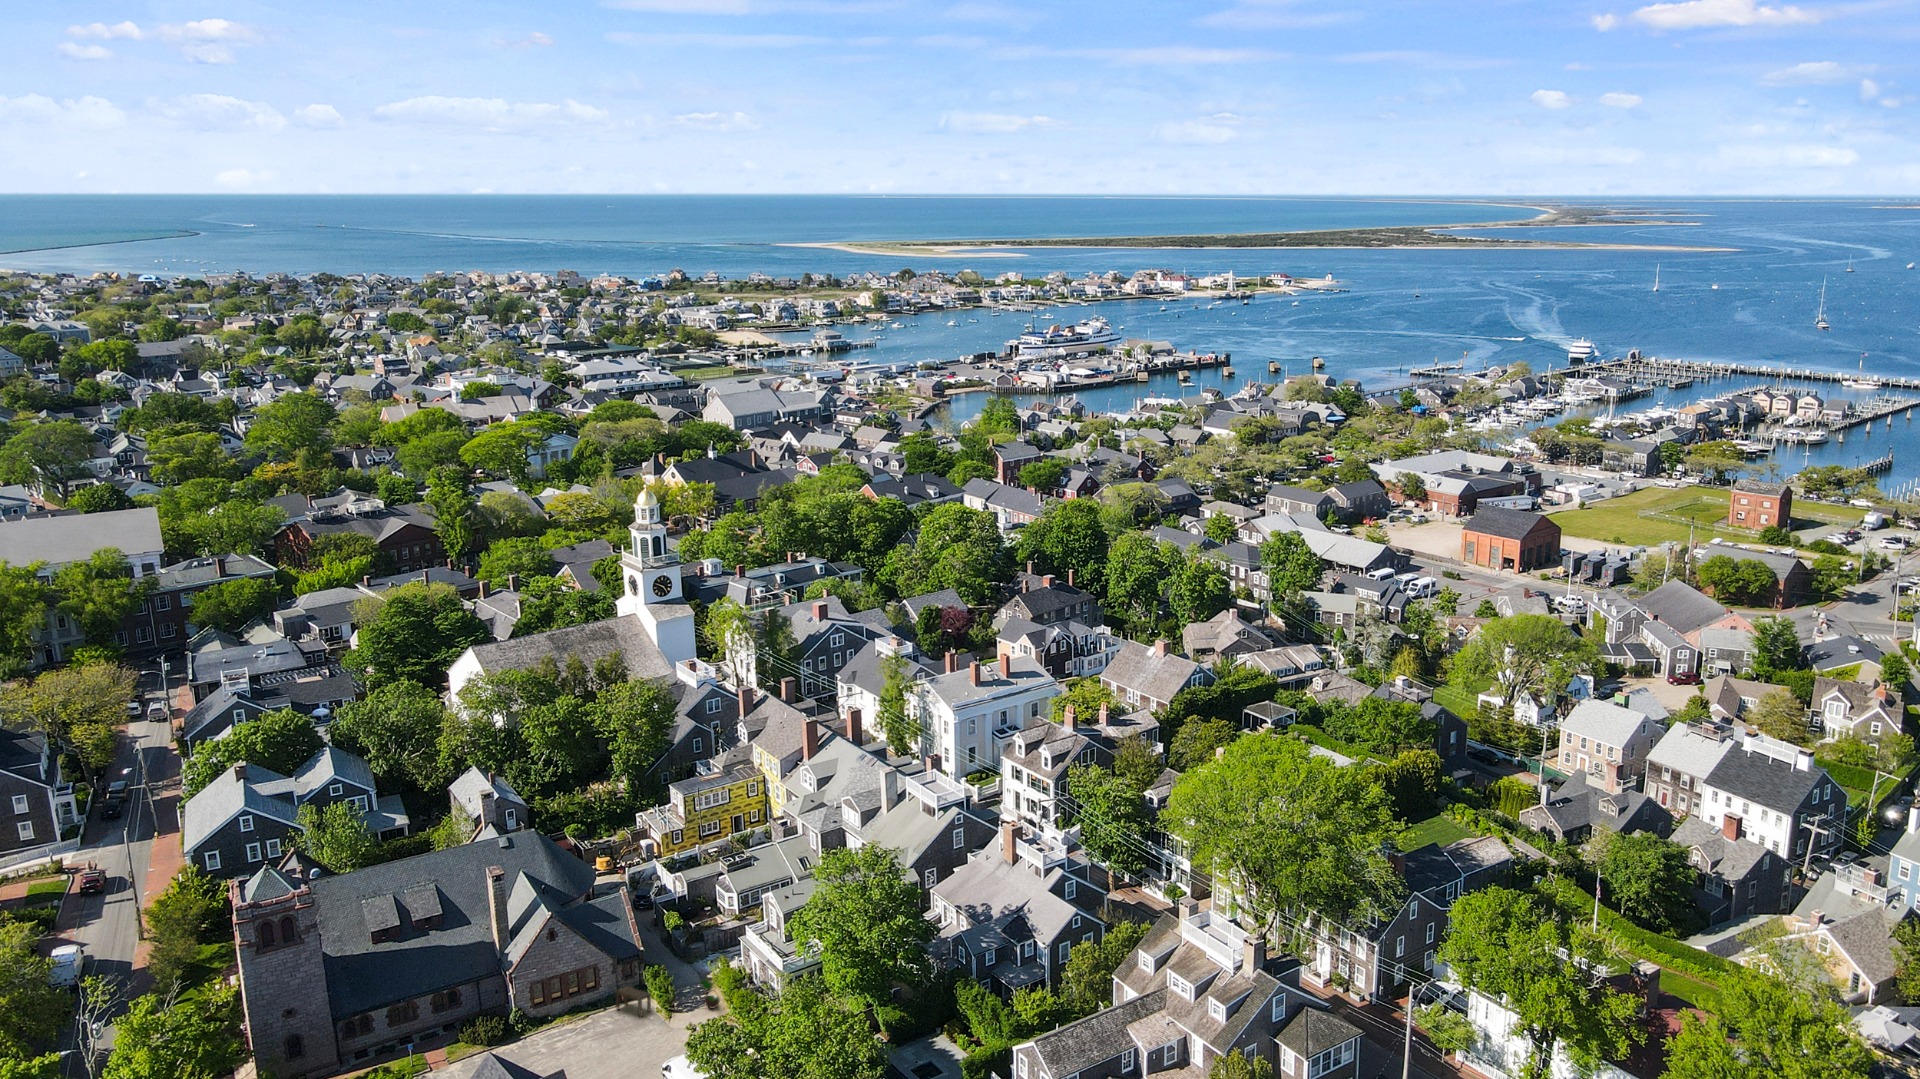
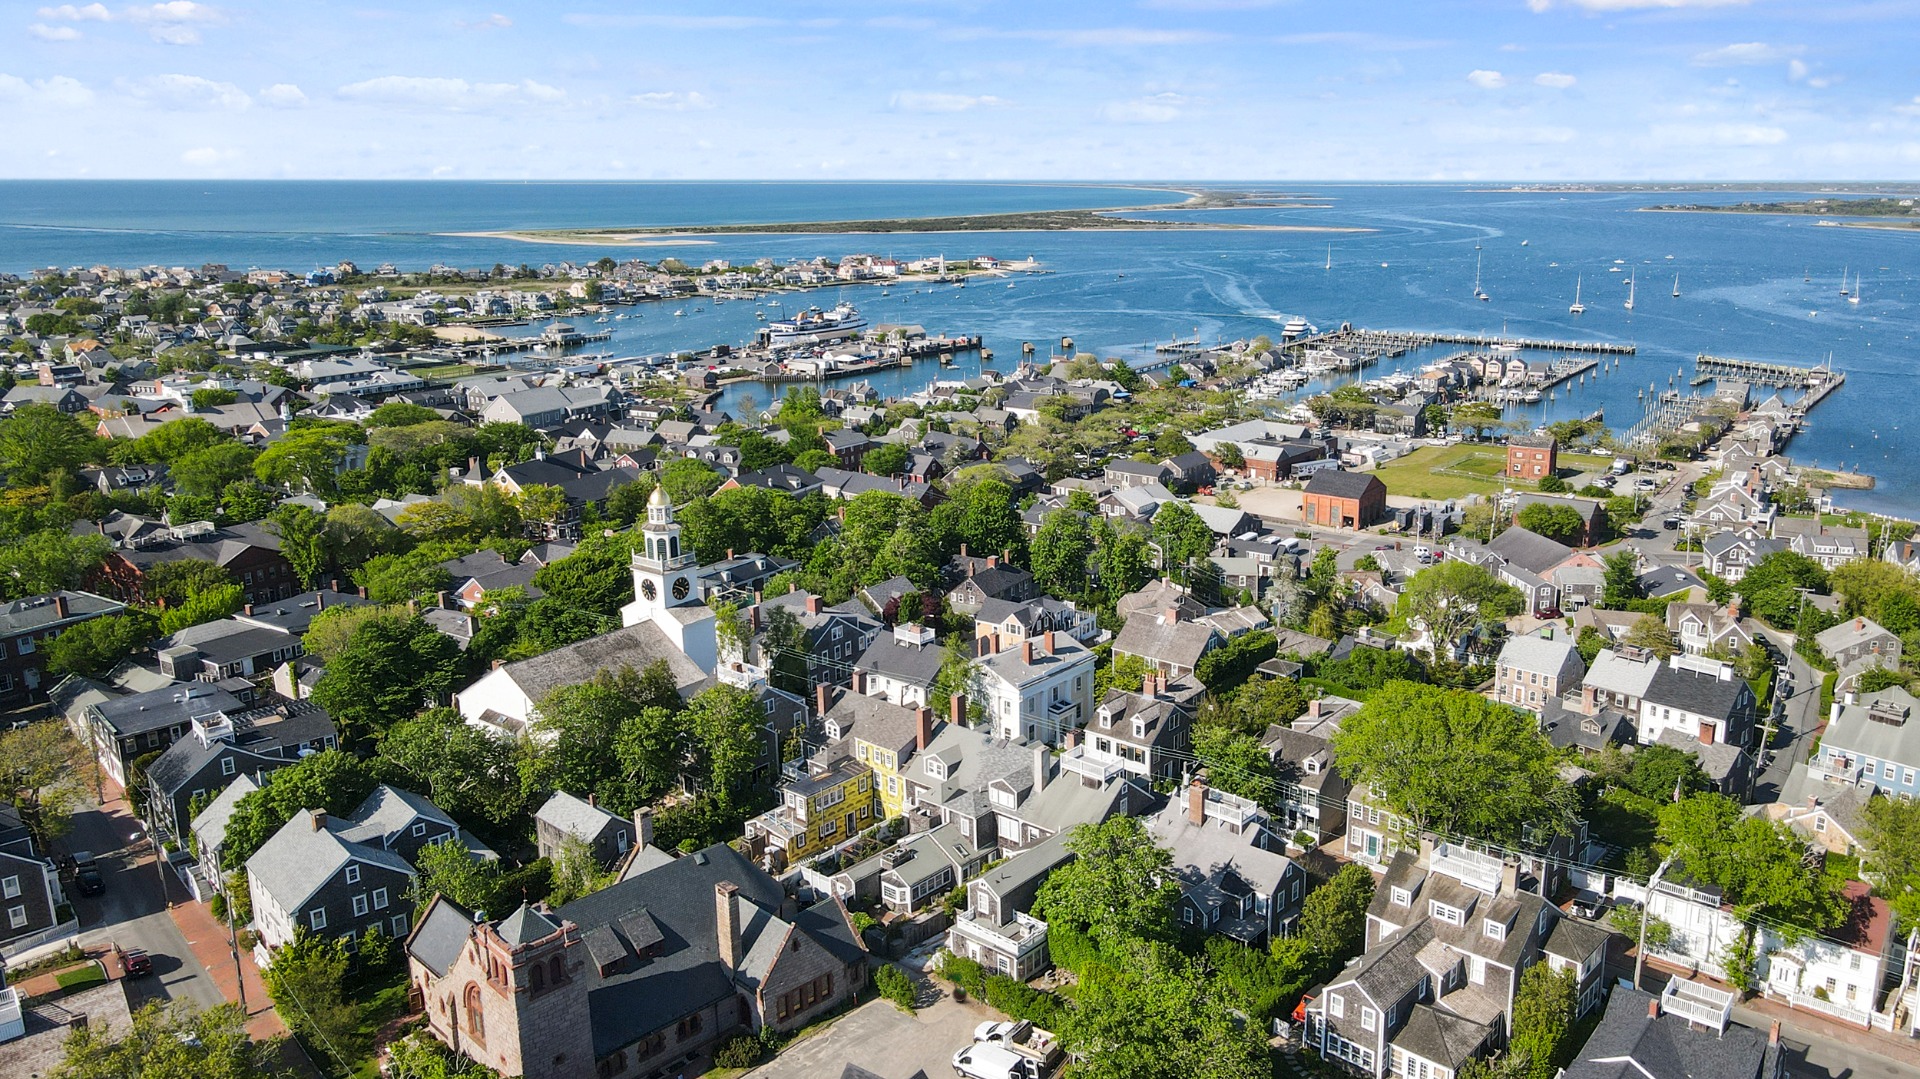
bench: present [616,986,651,1017] -> none [860,991,900,1021]

